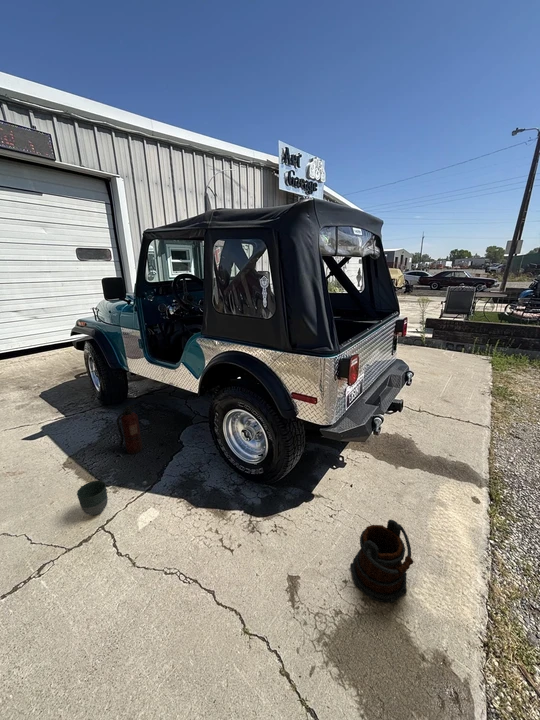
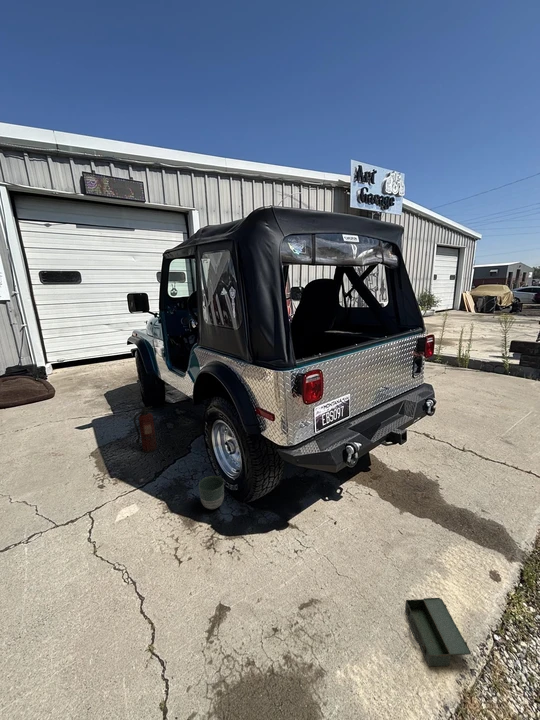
planter: present [77,481,108,515] -> present [199,476,224,509]
bucket: present [350,520,413,602] -> none [284,567,353,672]
toolbox: none [431,525,488,574] -> present [405,598,471,666]

